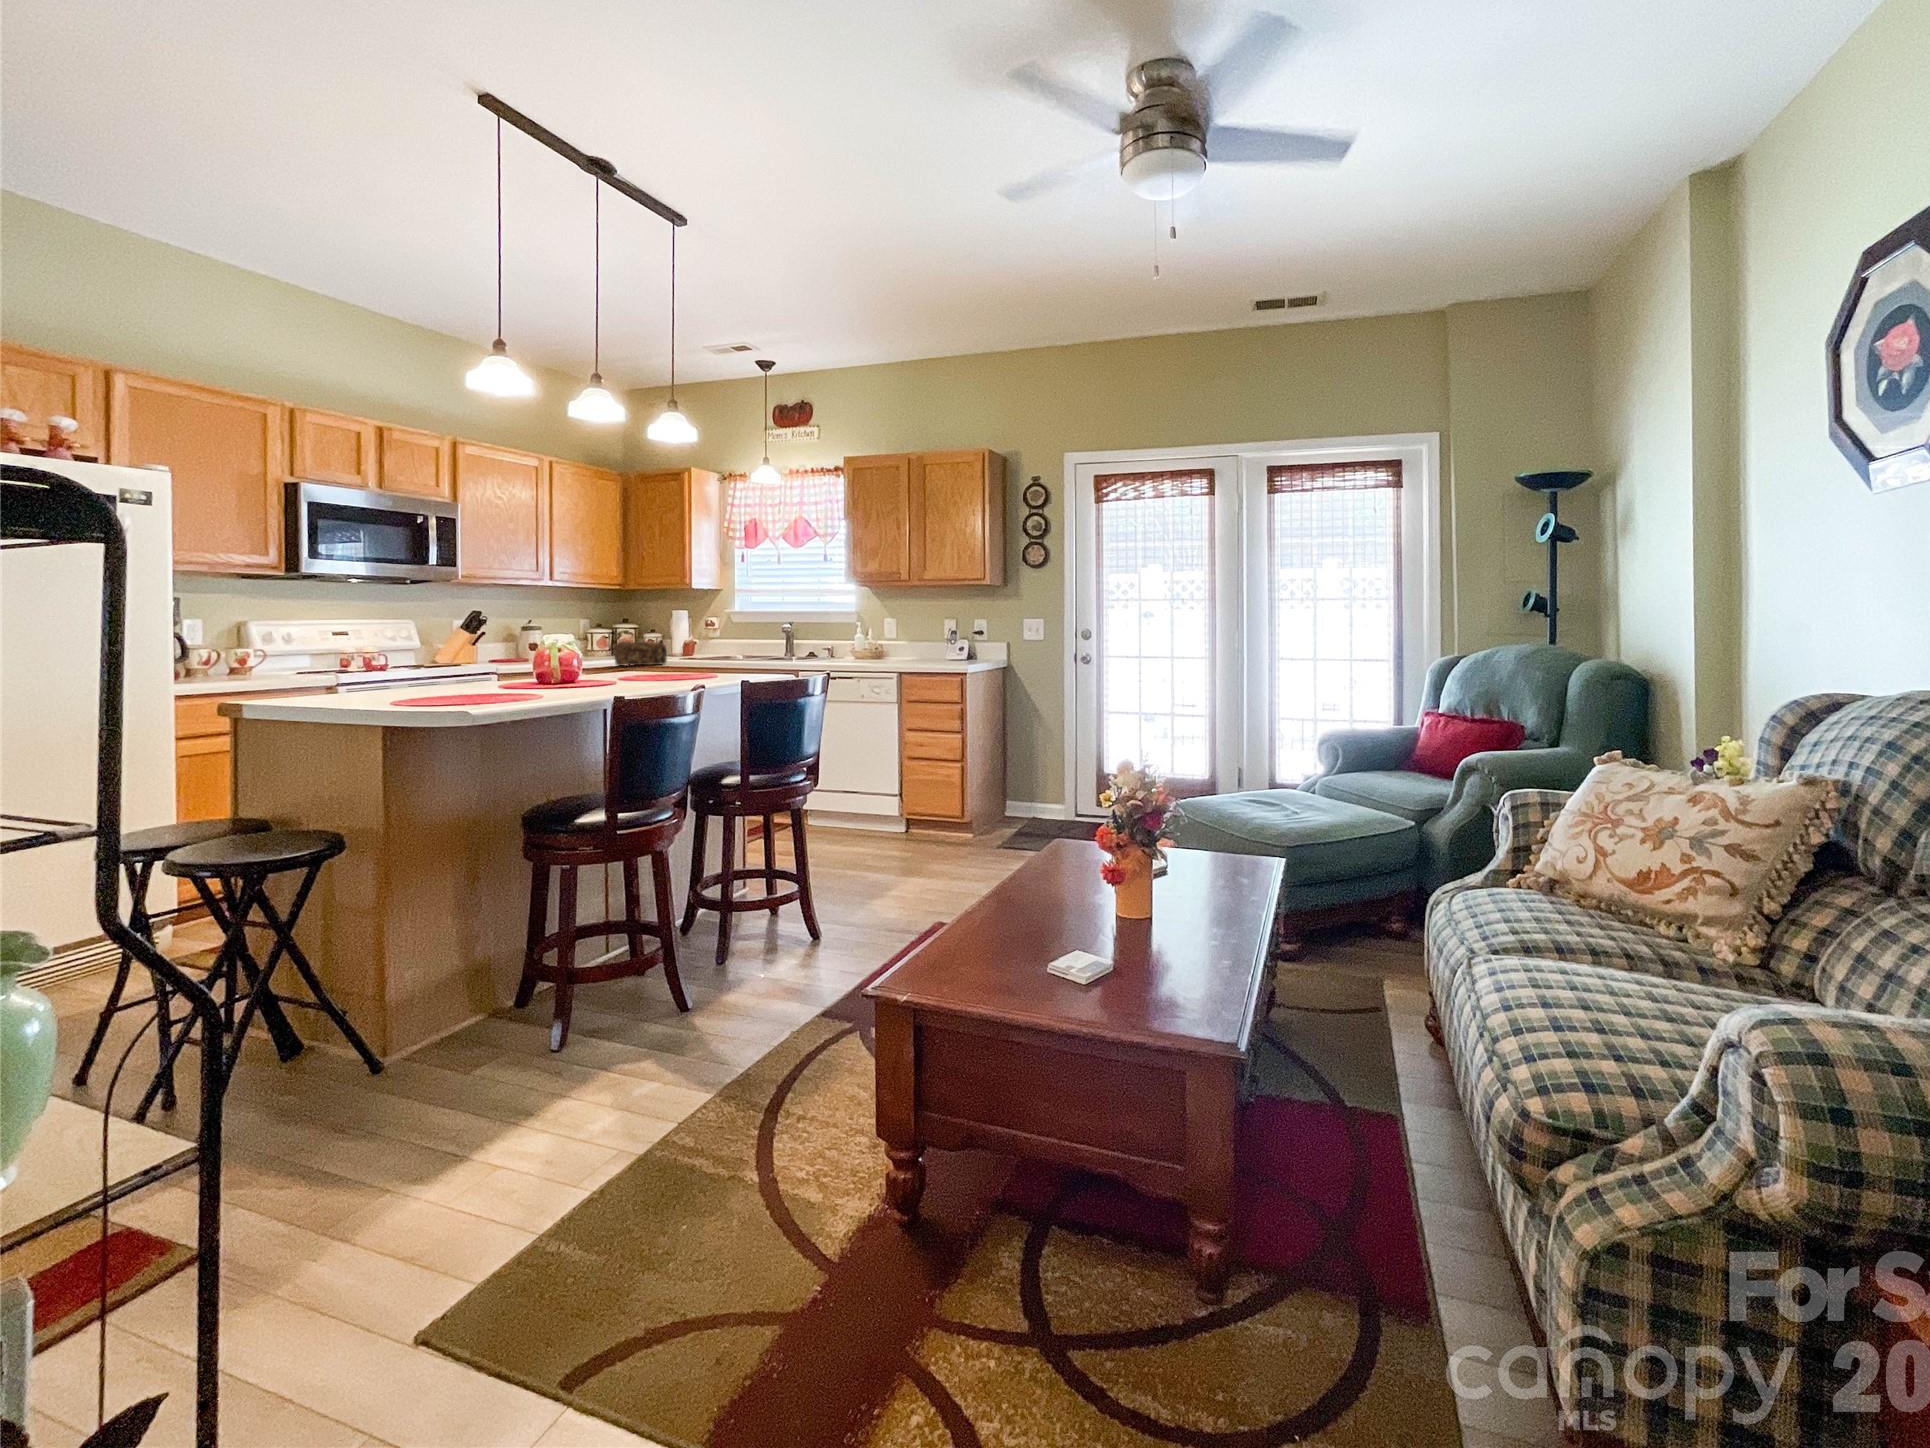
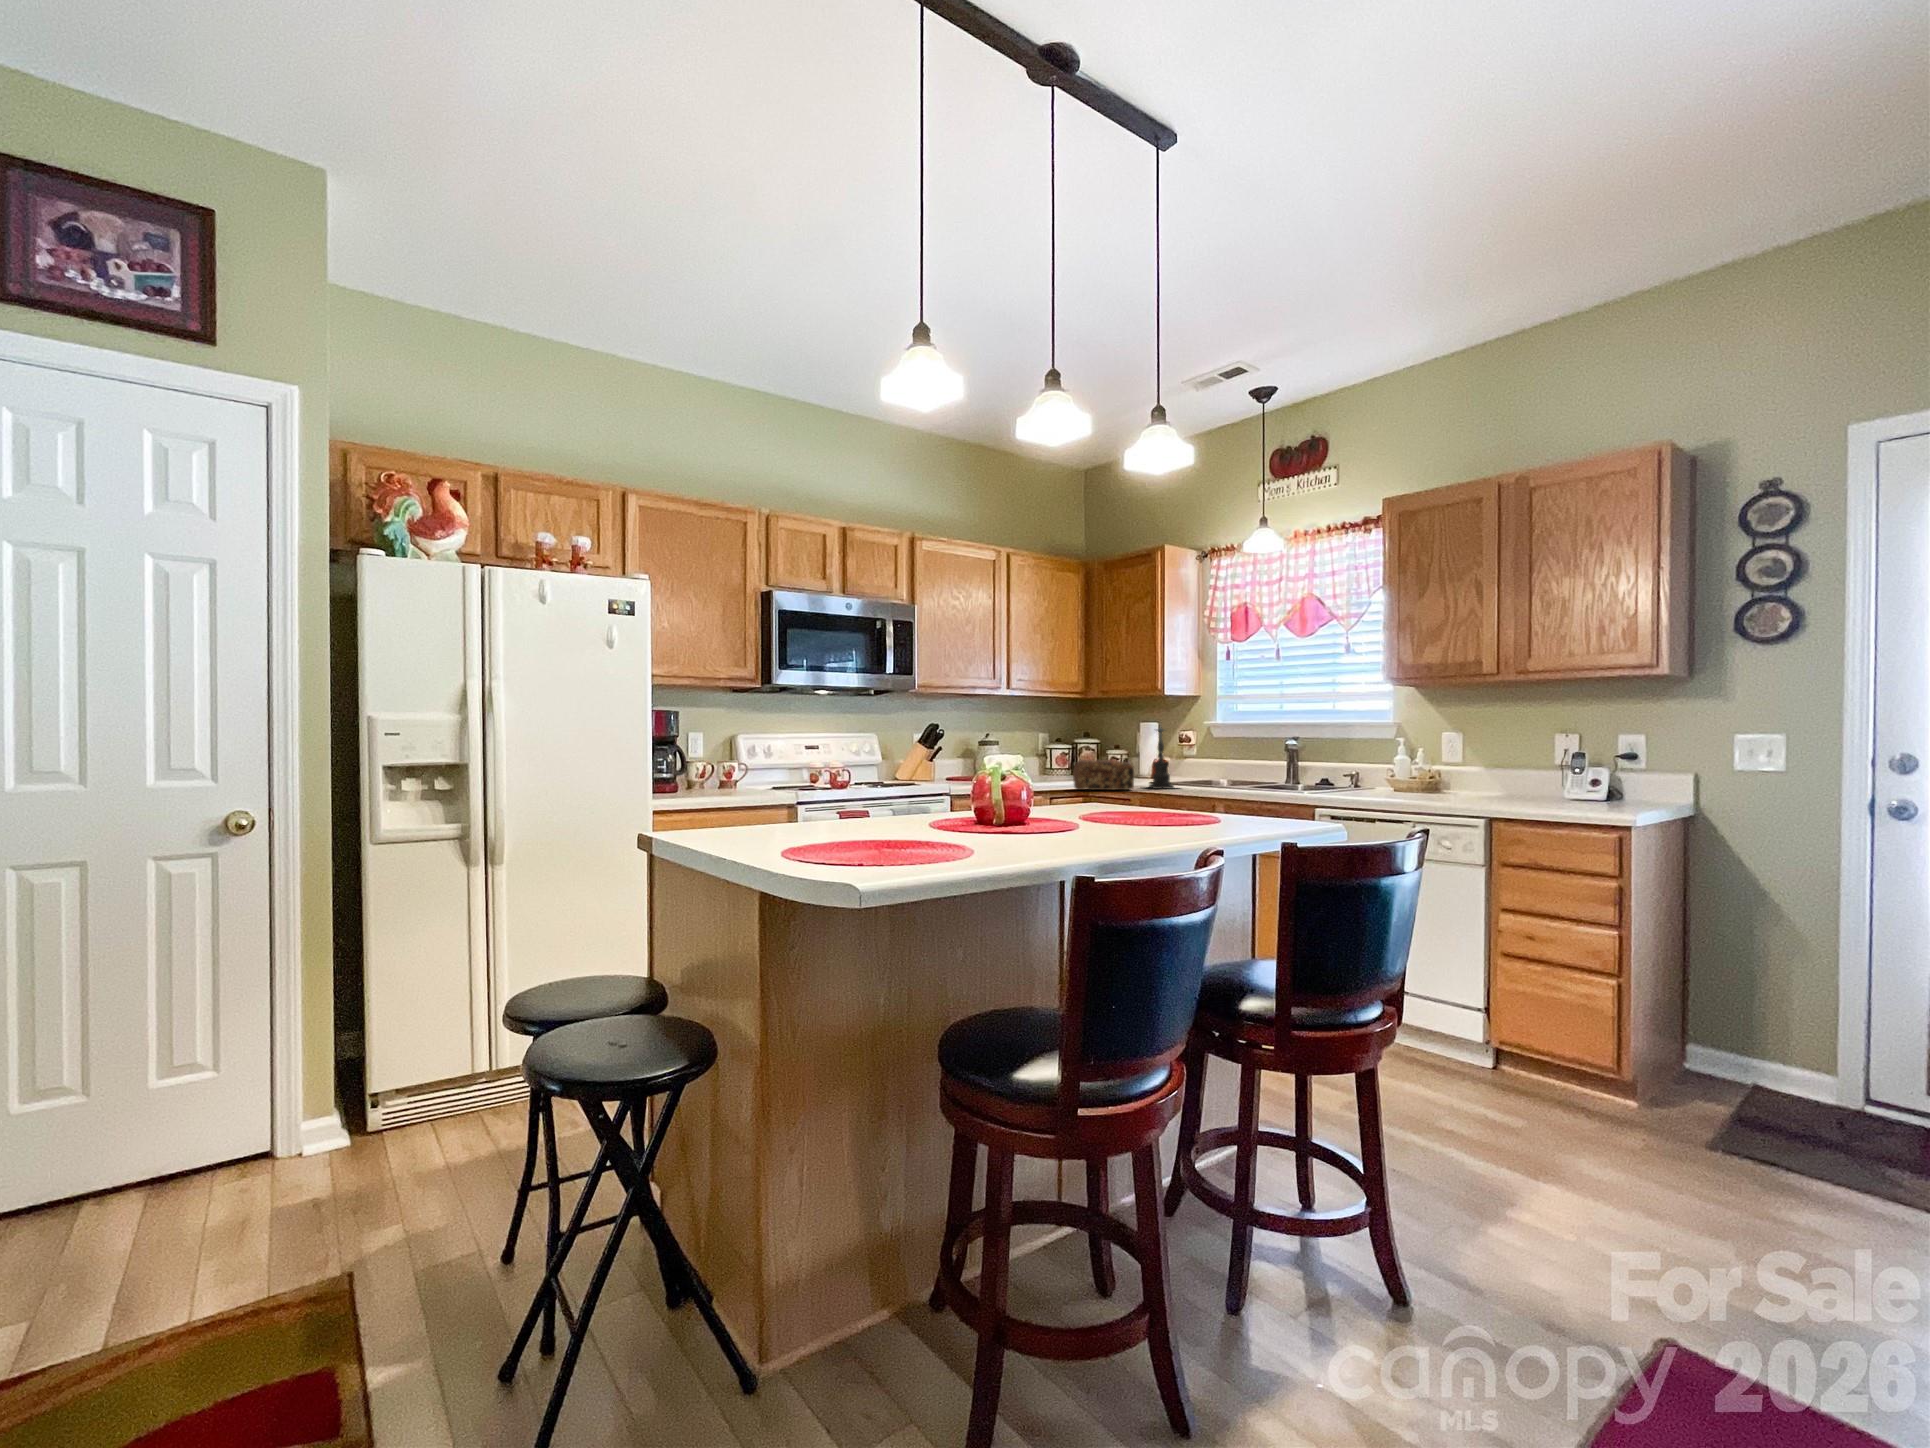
candle holder: none [670,609,708,663] -> present [1149,728,1174,789]

